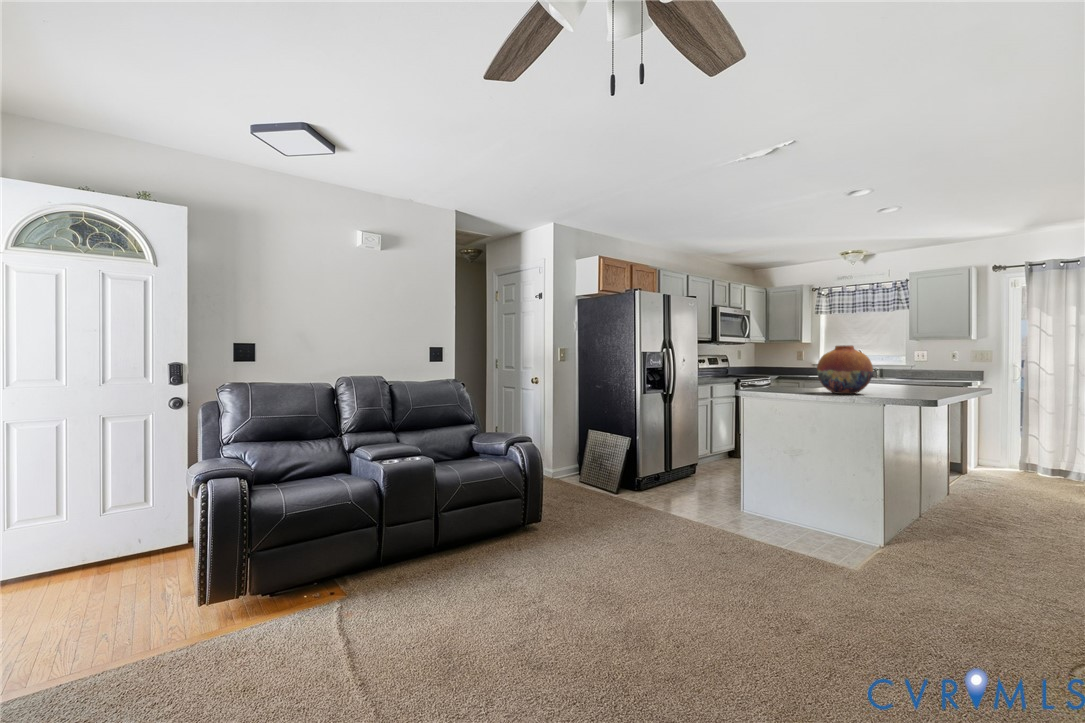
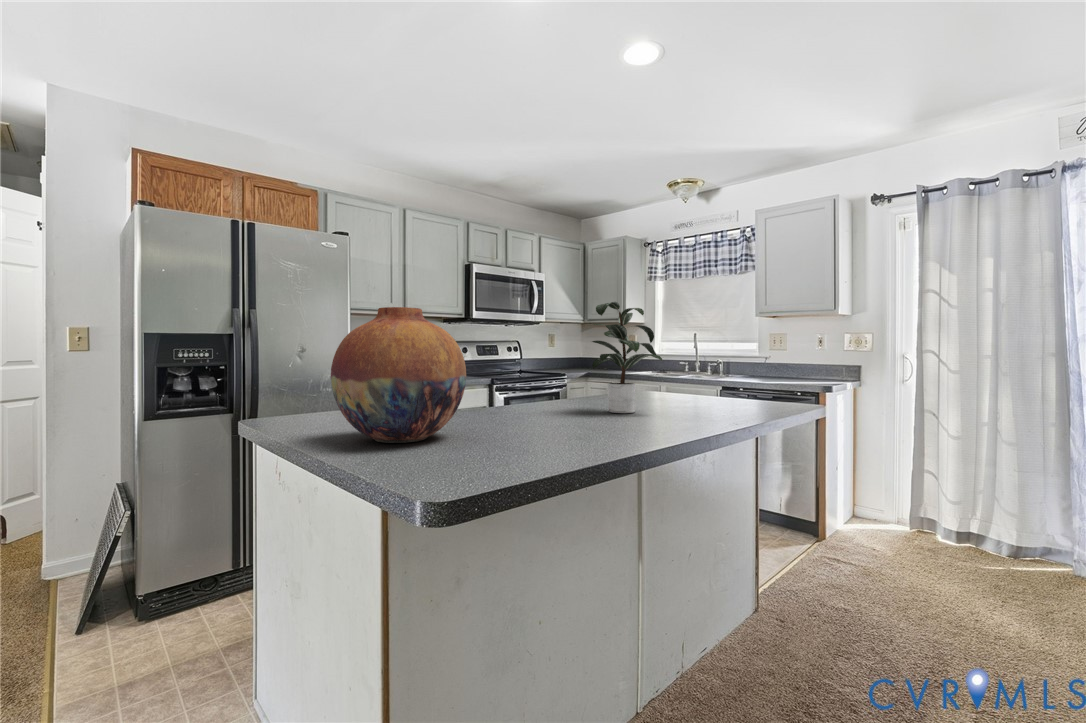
potted plant: none [874,339,931,389] -> present [592,302,662,413]

